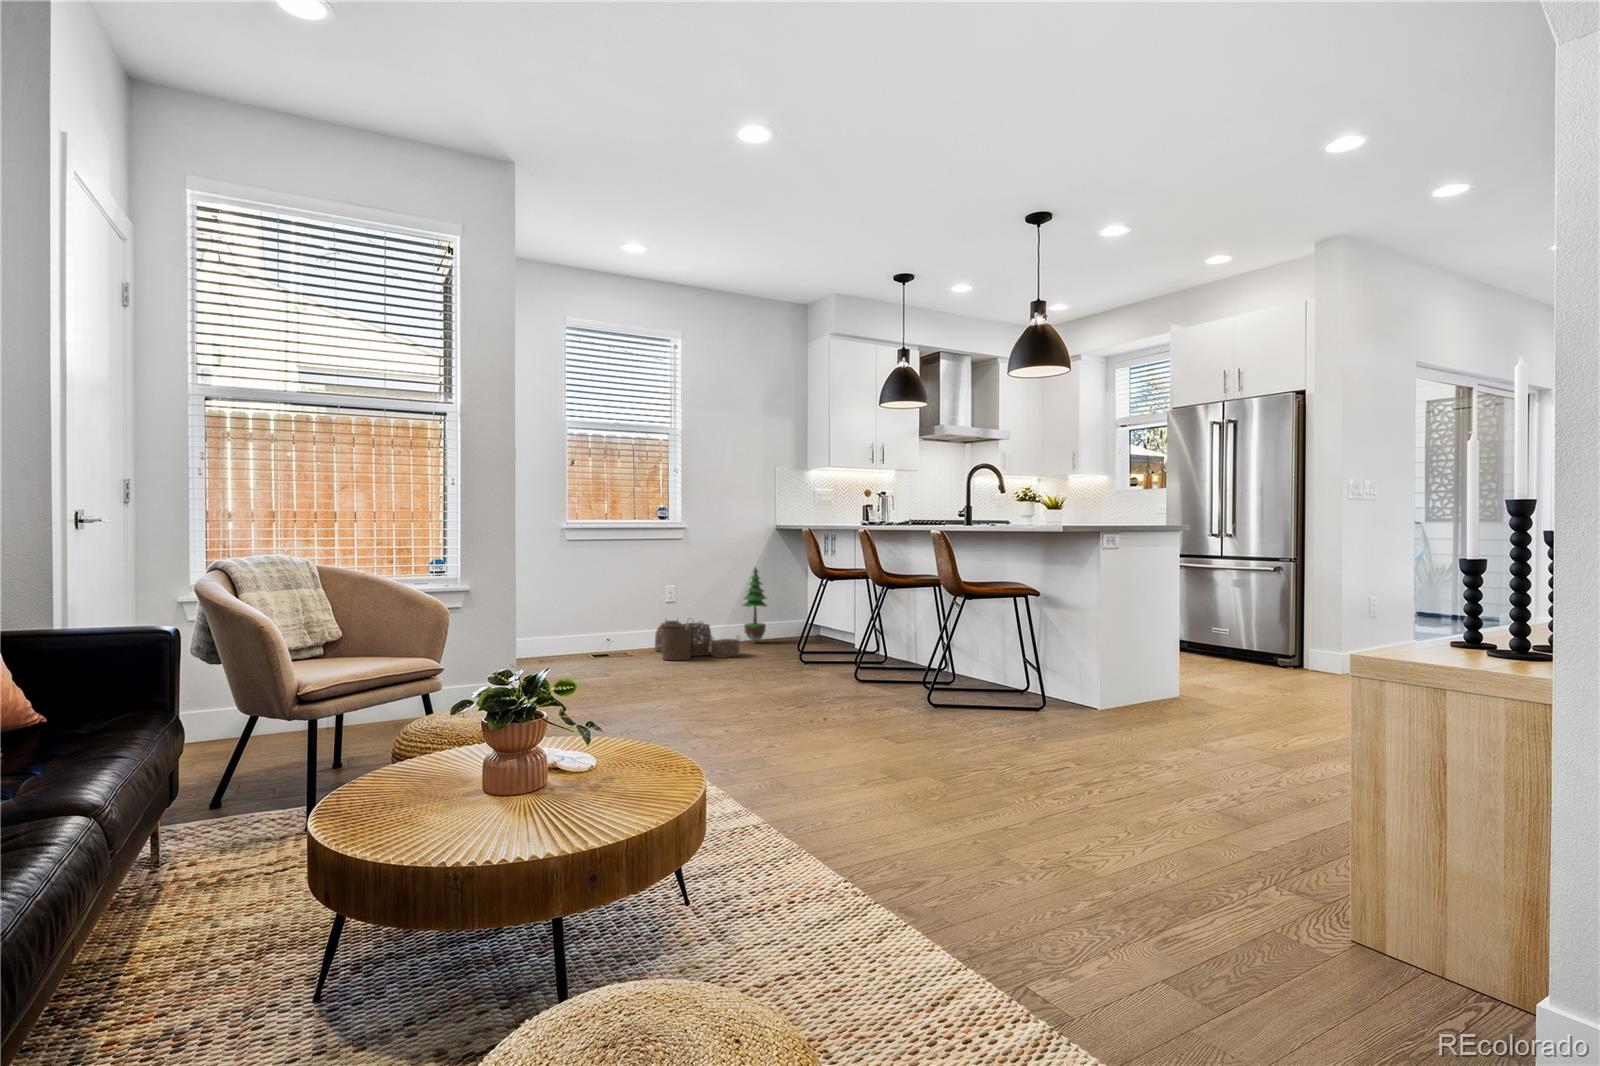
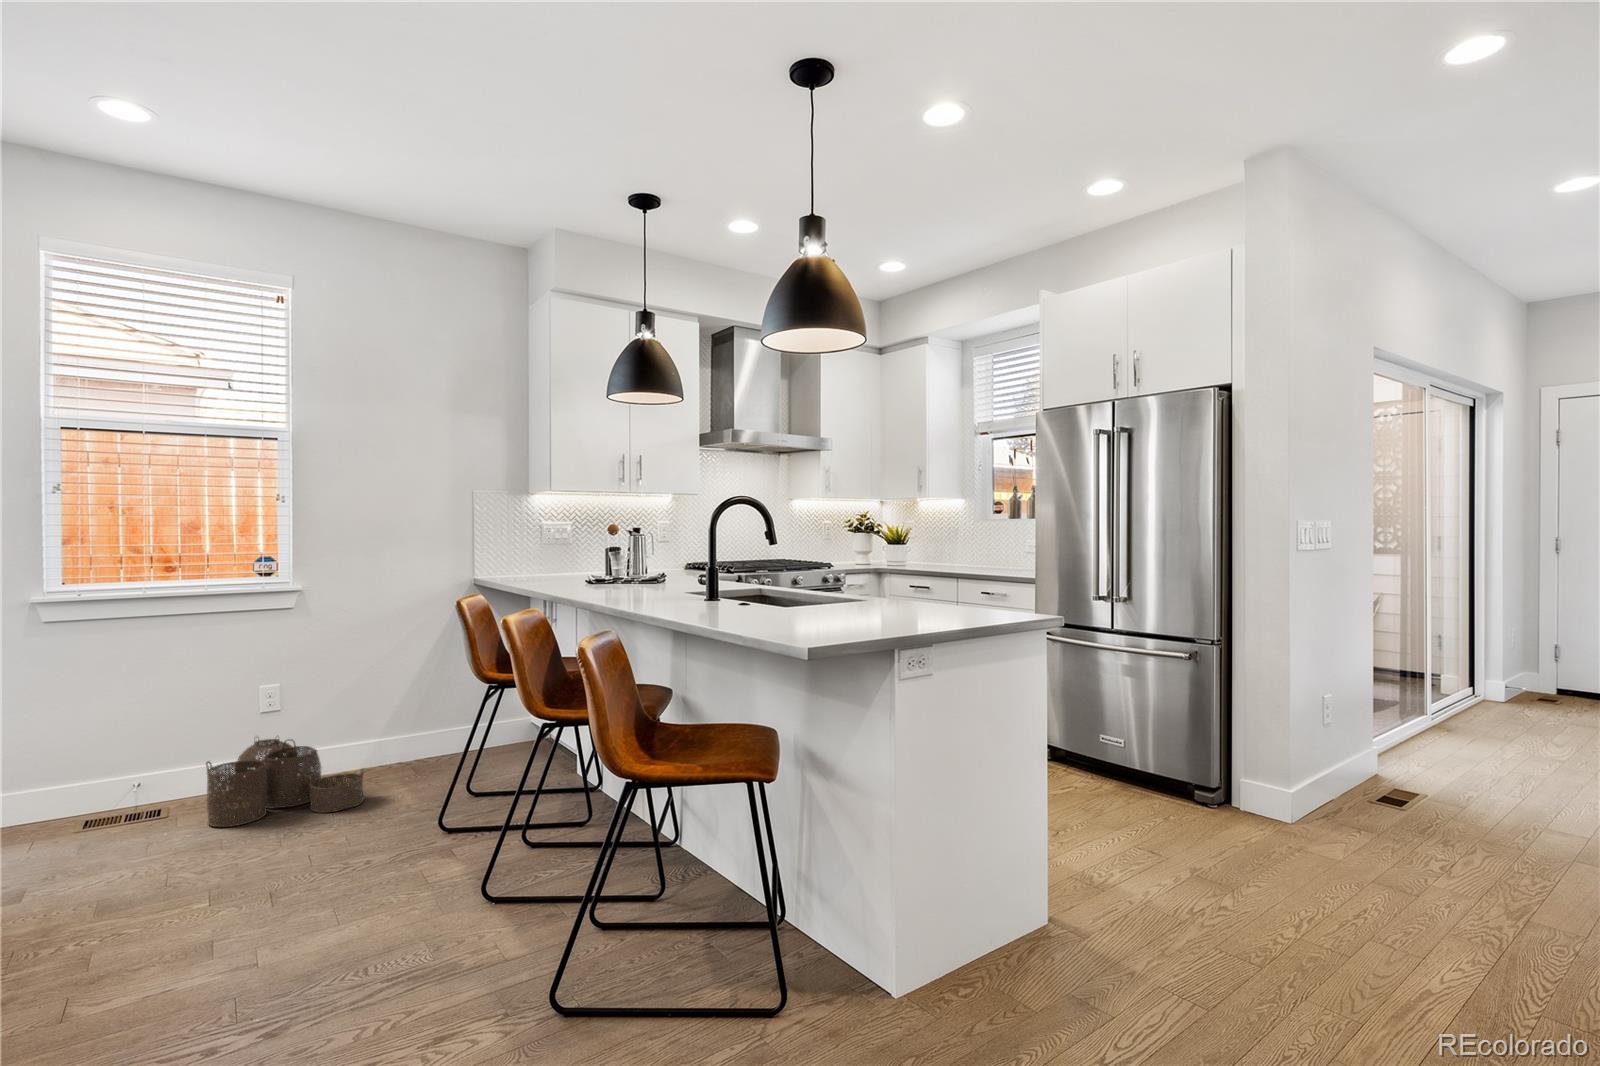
potted tree: present [743,568,767,642] -> none [408,642,455,759]

